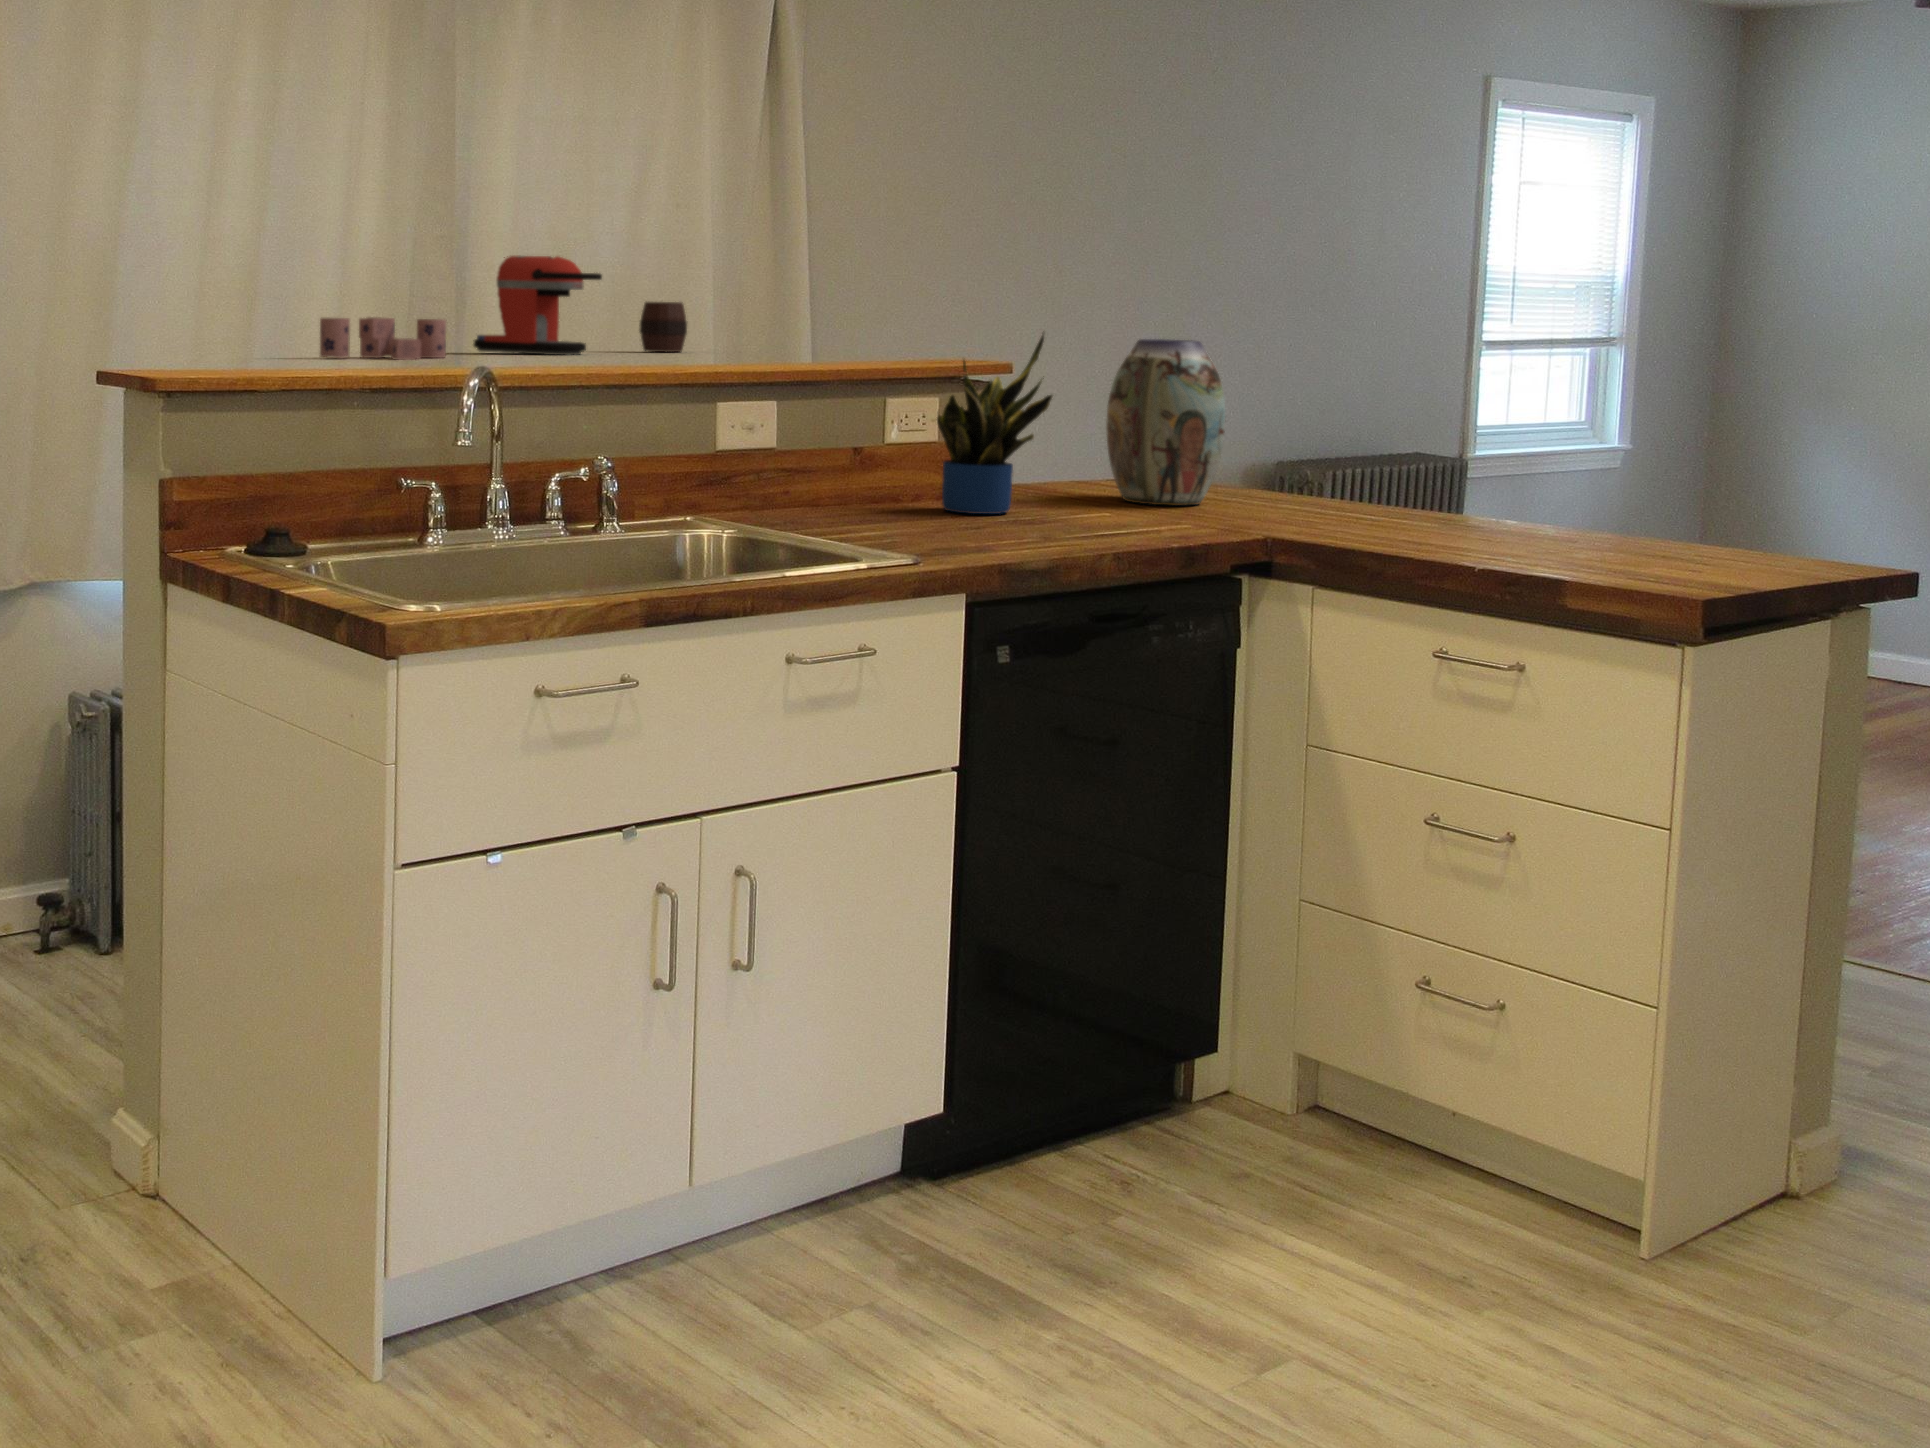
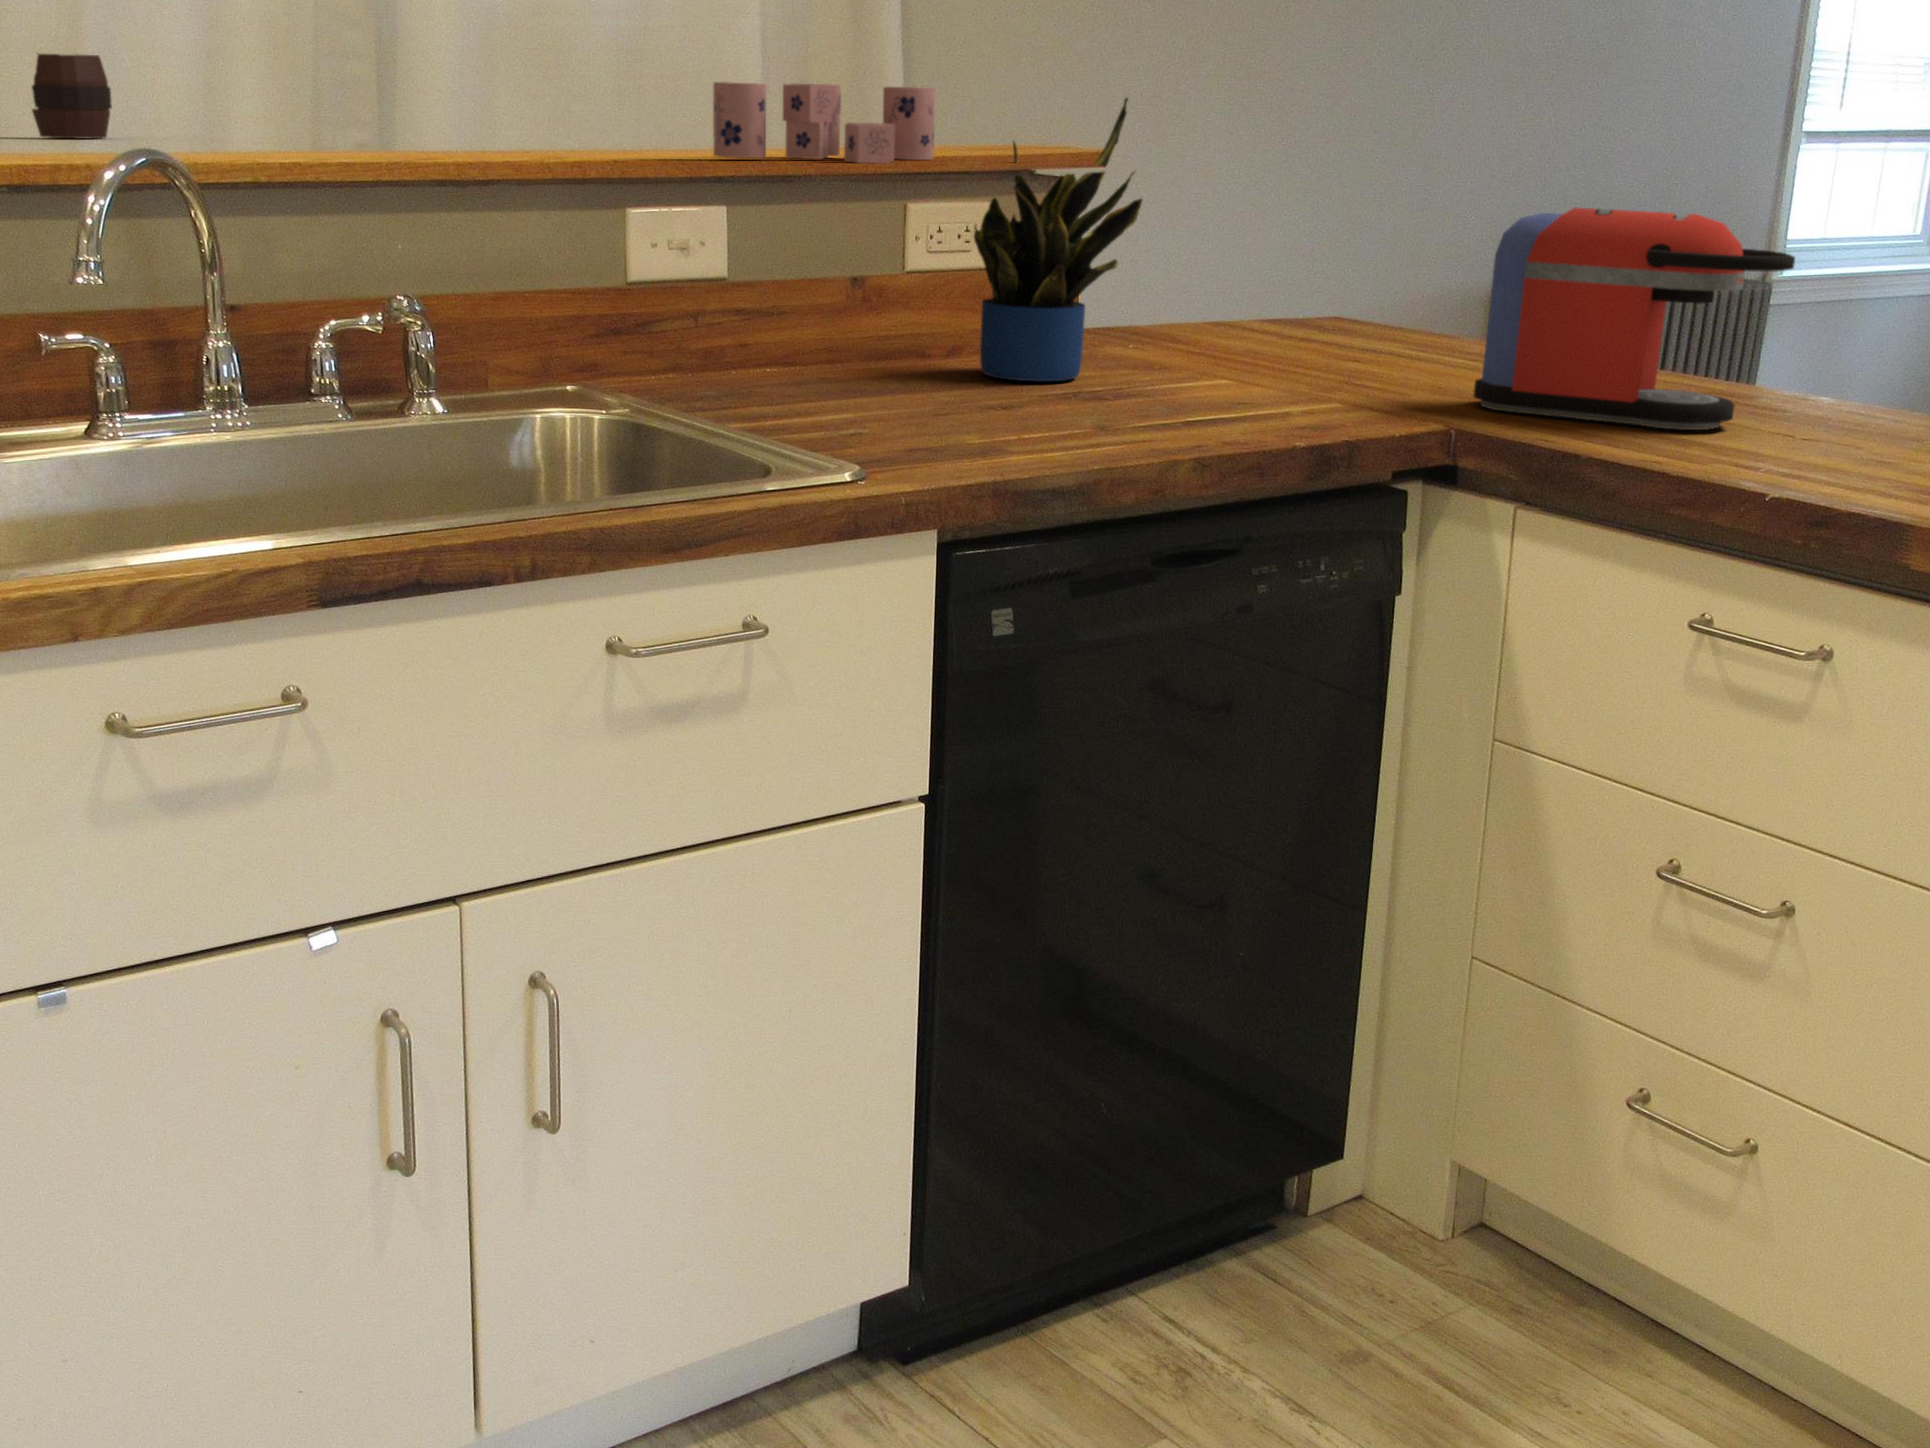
coffee maker: present [473,256,602,355] -> present [1473,208,1795,430]
cup: present [639,302,687,352] -> present [32,53,112,138]
candle: present [320,317,446,360] -> present [713,82,935,163]
vase: present [1106,339,1226,505] -> none [1243,115,1417,366]

